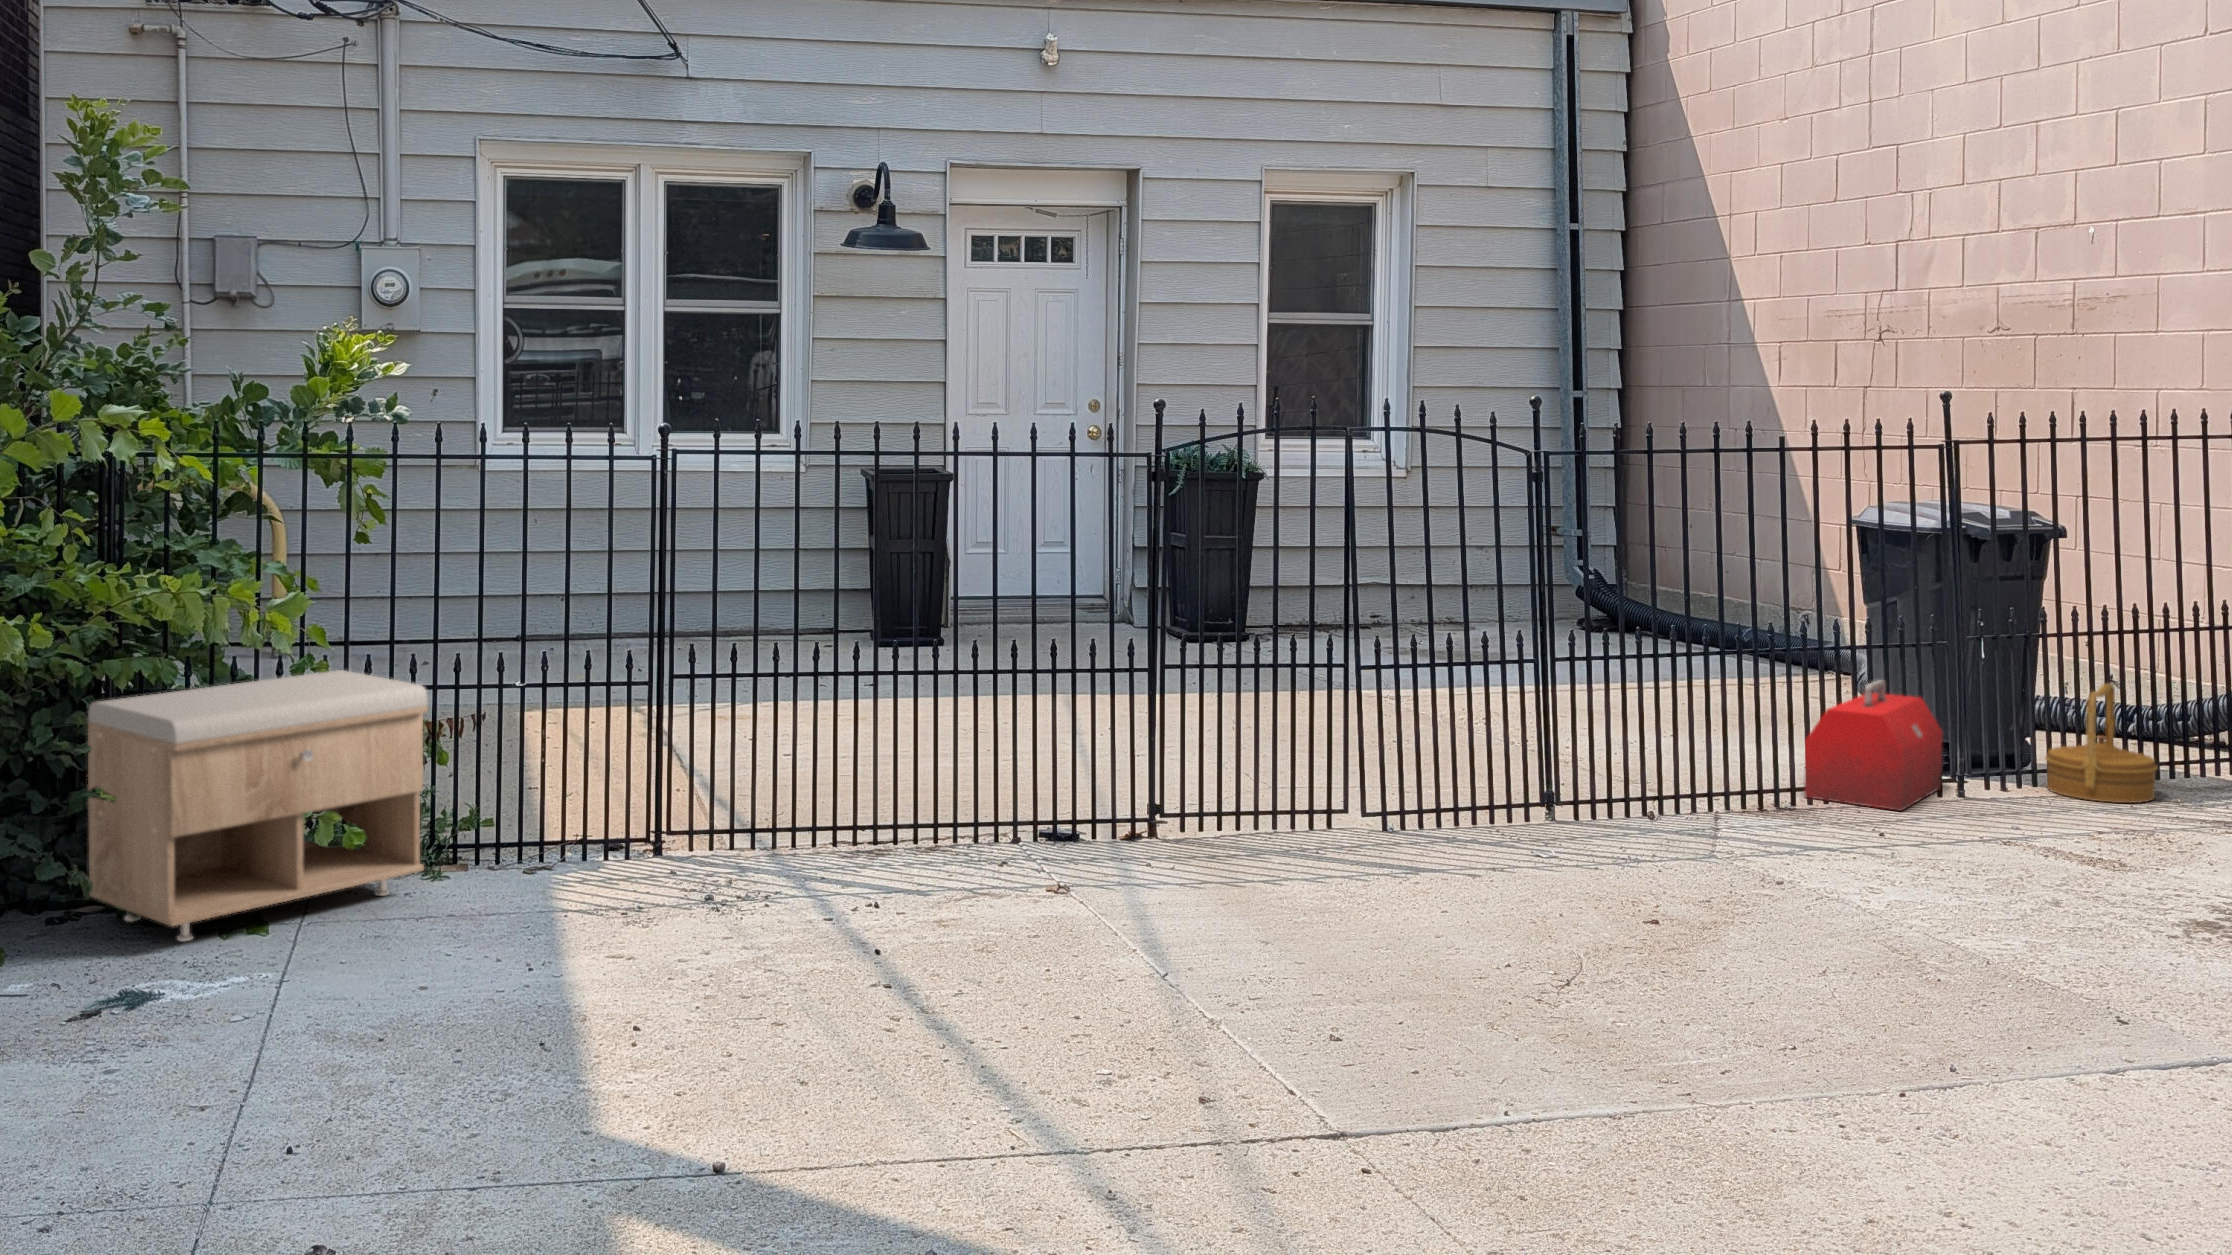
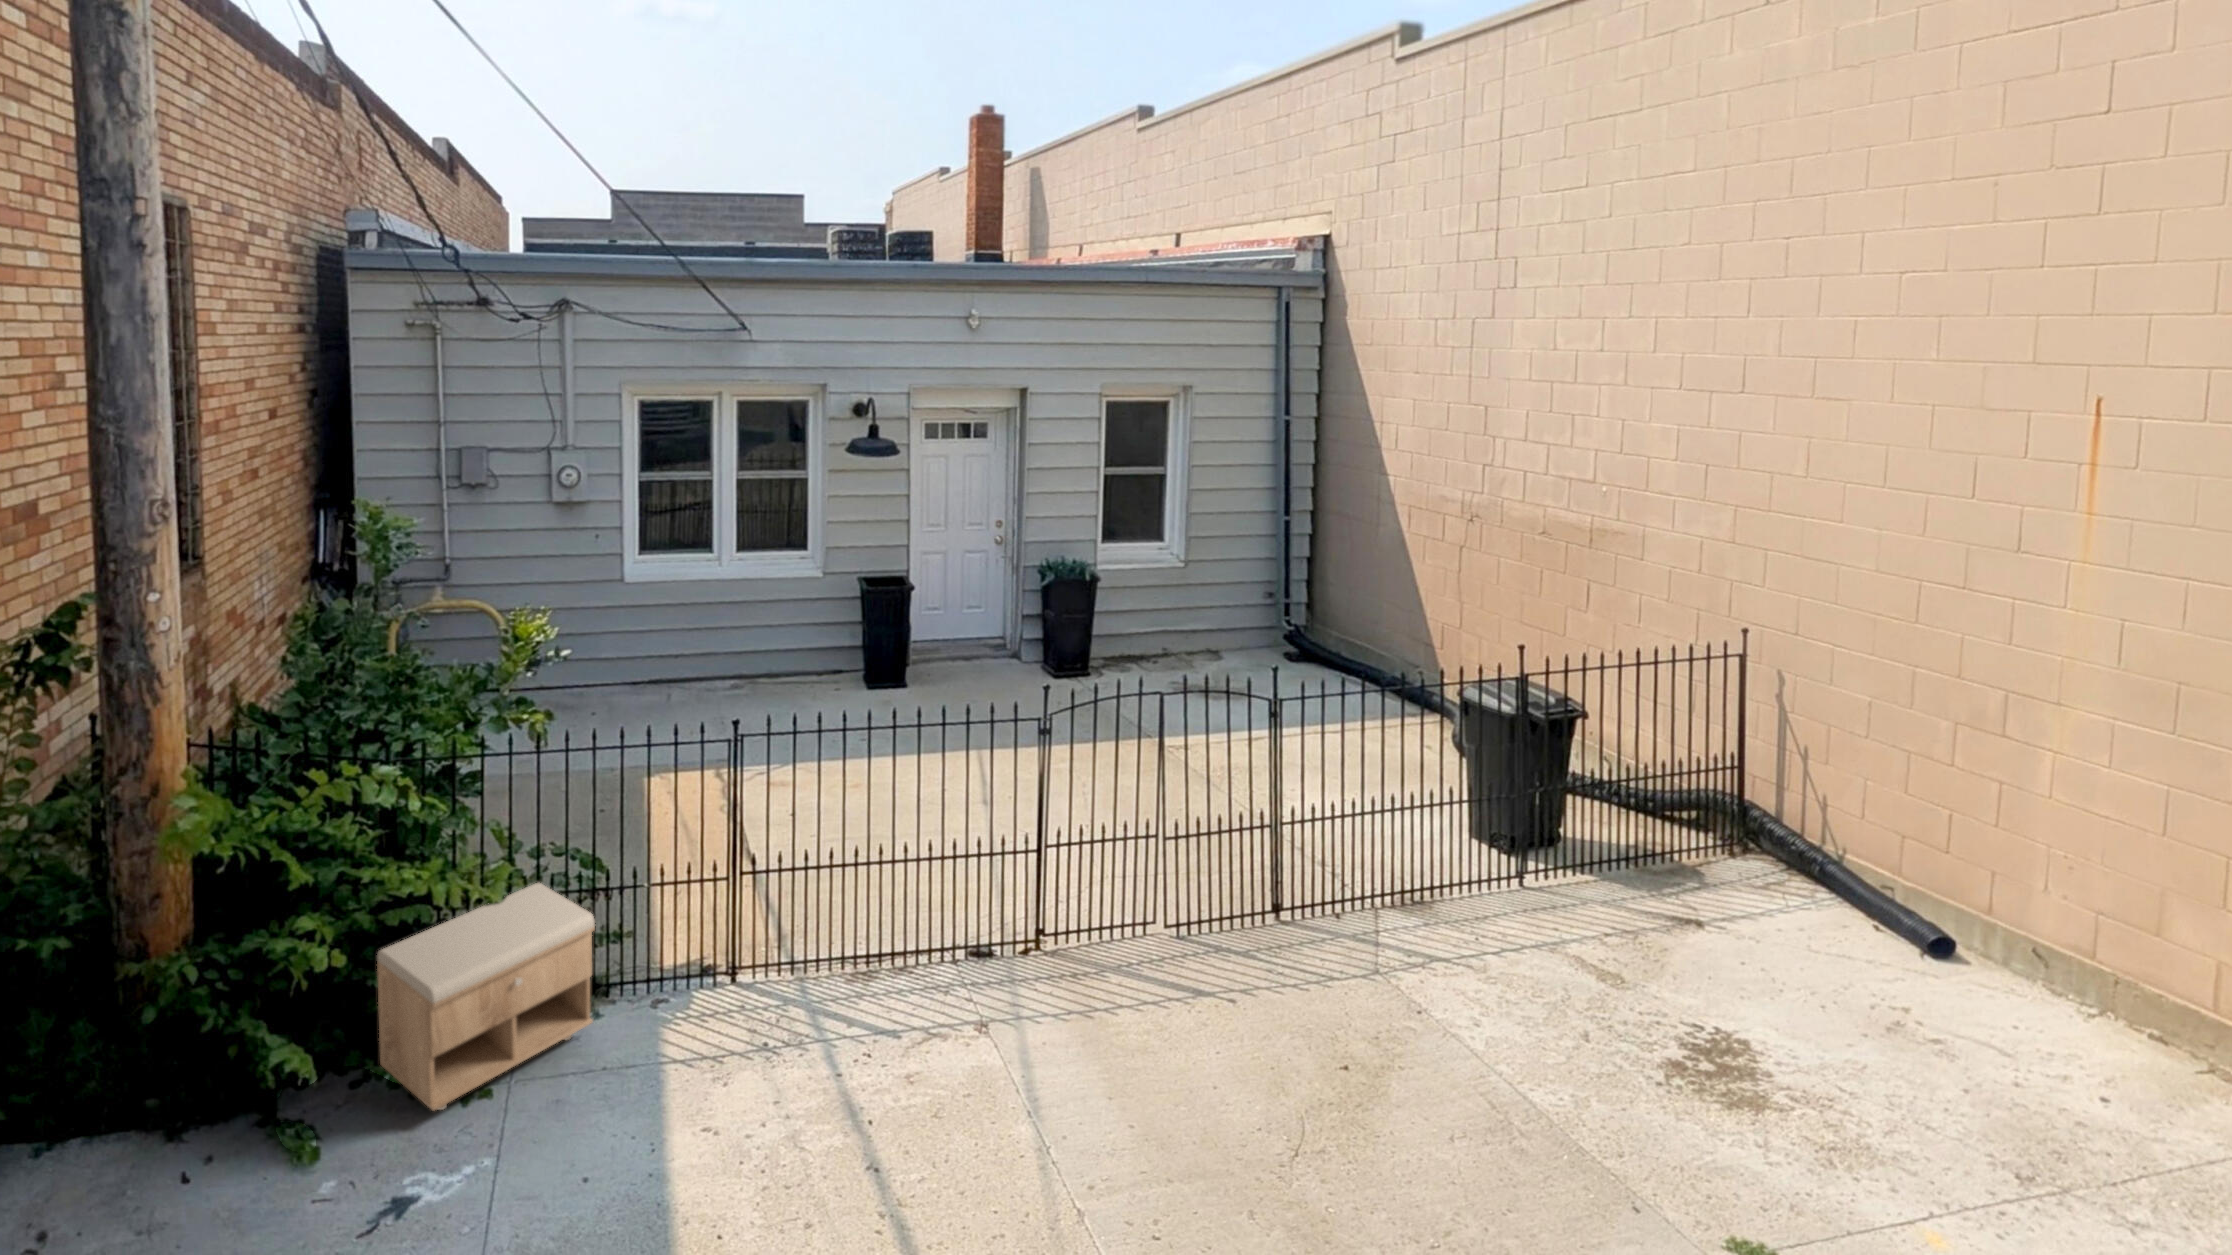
toolbox: present [1804,680,1942,811] -> none [1428,813,1511,908]
woven basket: present [2045,683,2158,803] -> none [1569,811,1637,895]

